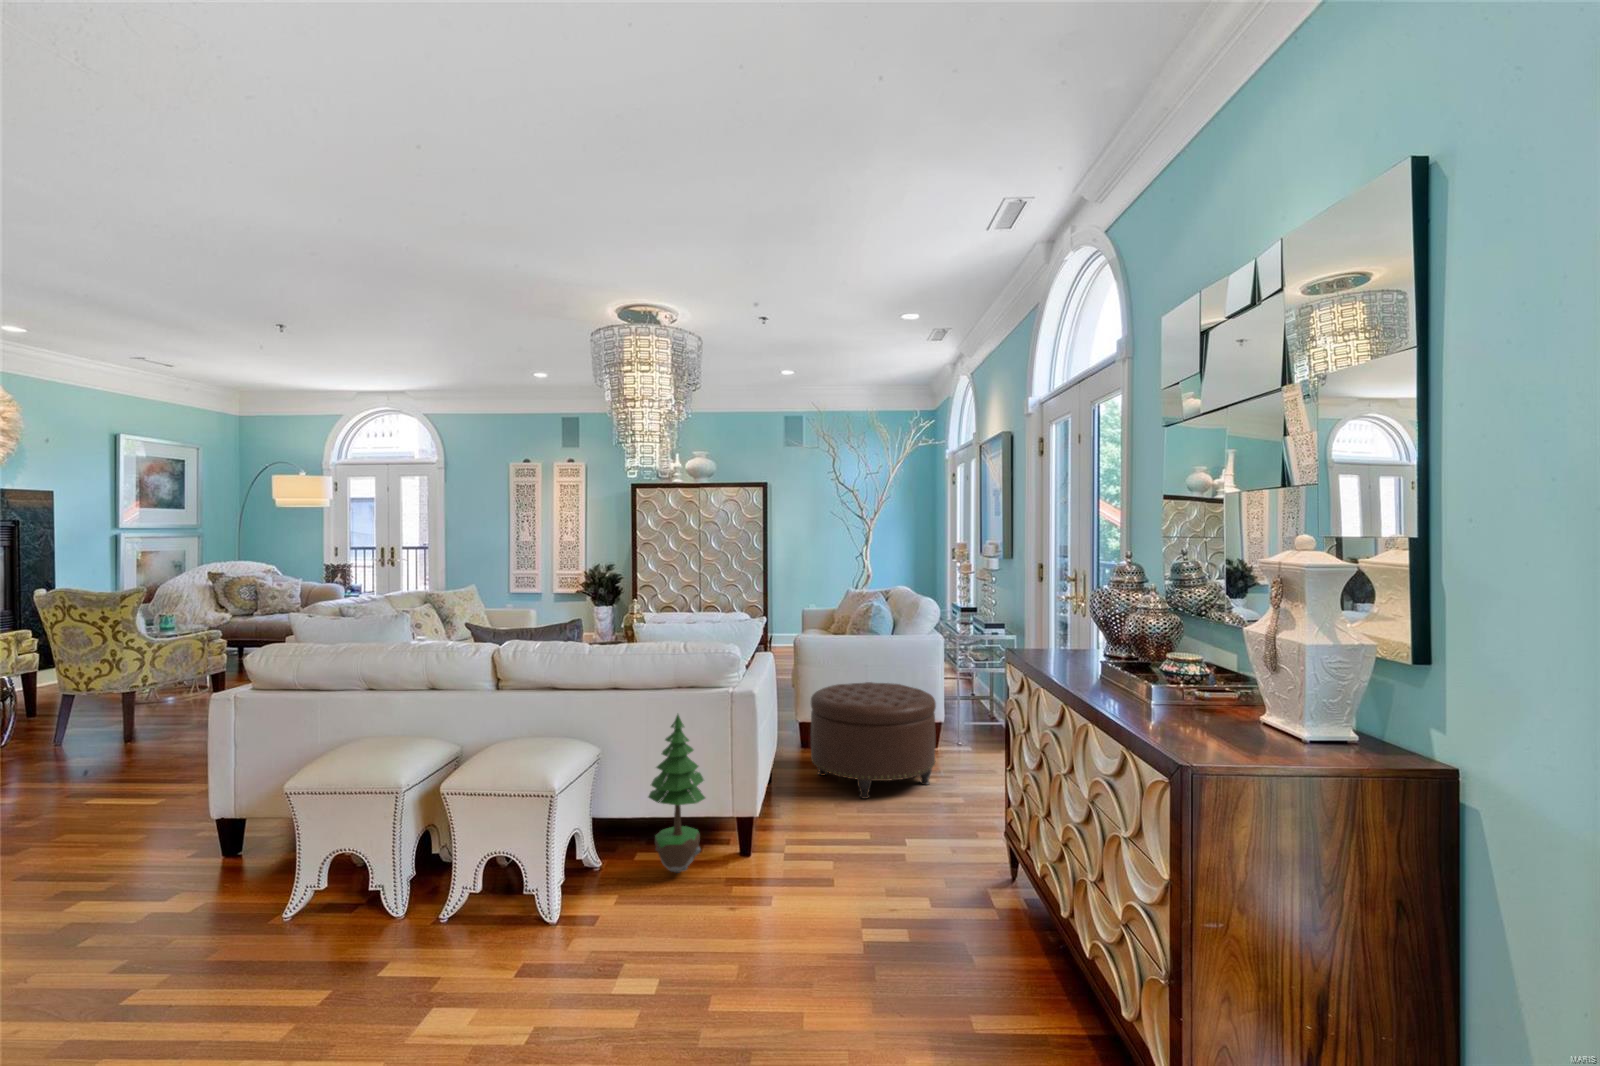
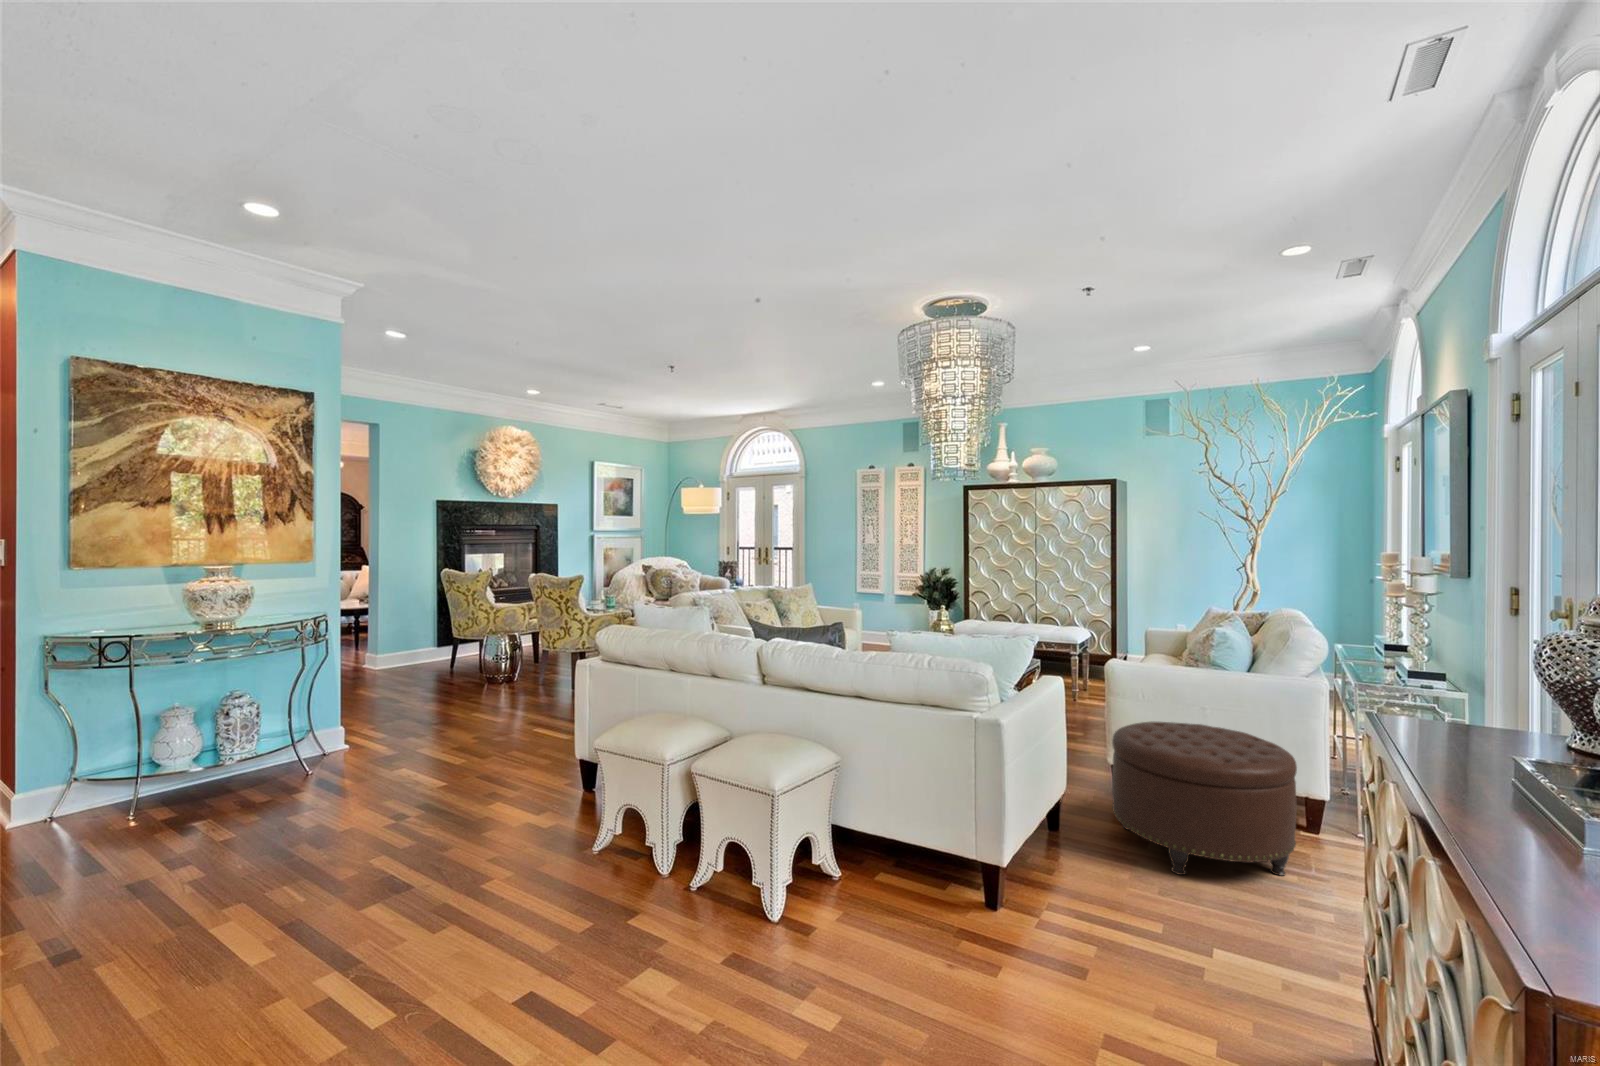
potted tree: present [648,715,705,873] -> none [879,732,943,912]

